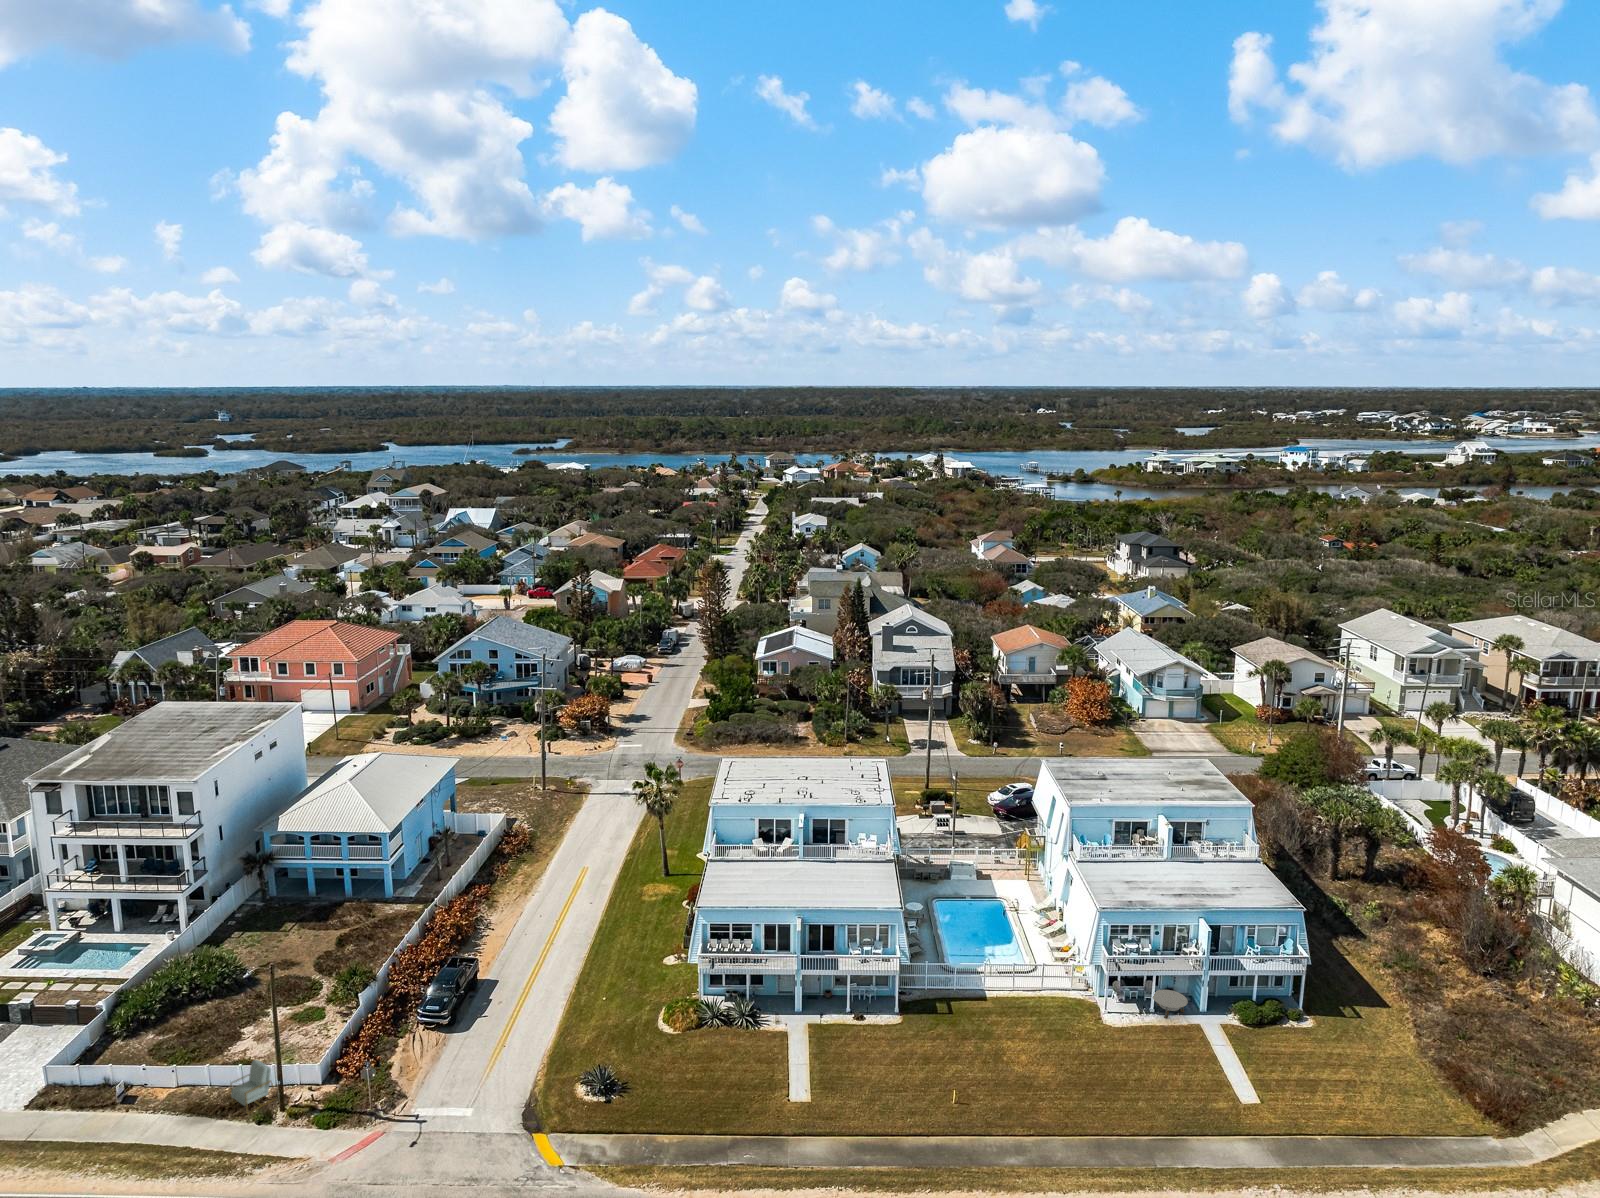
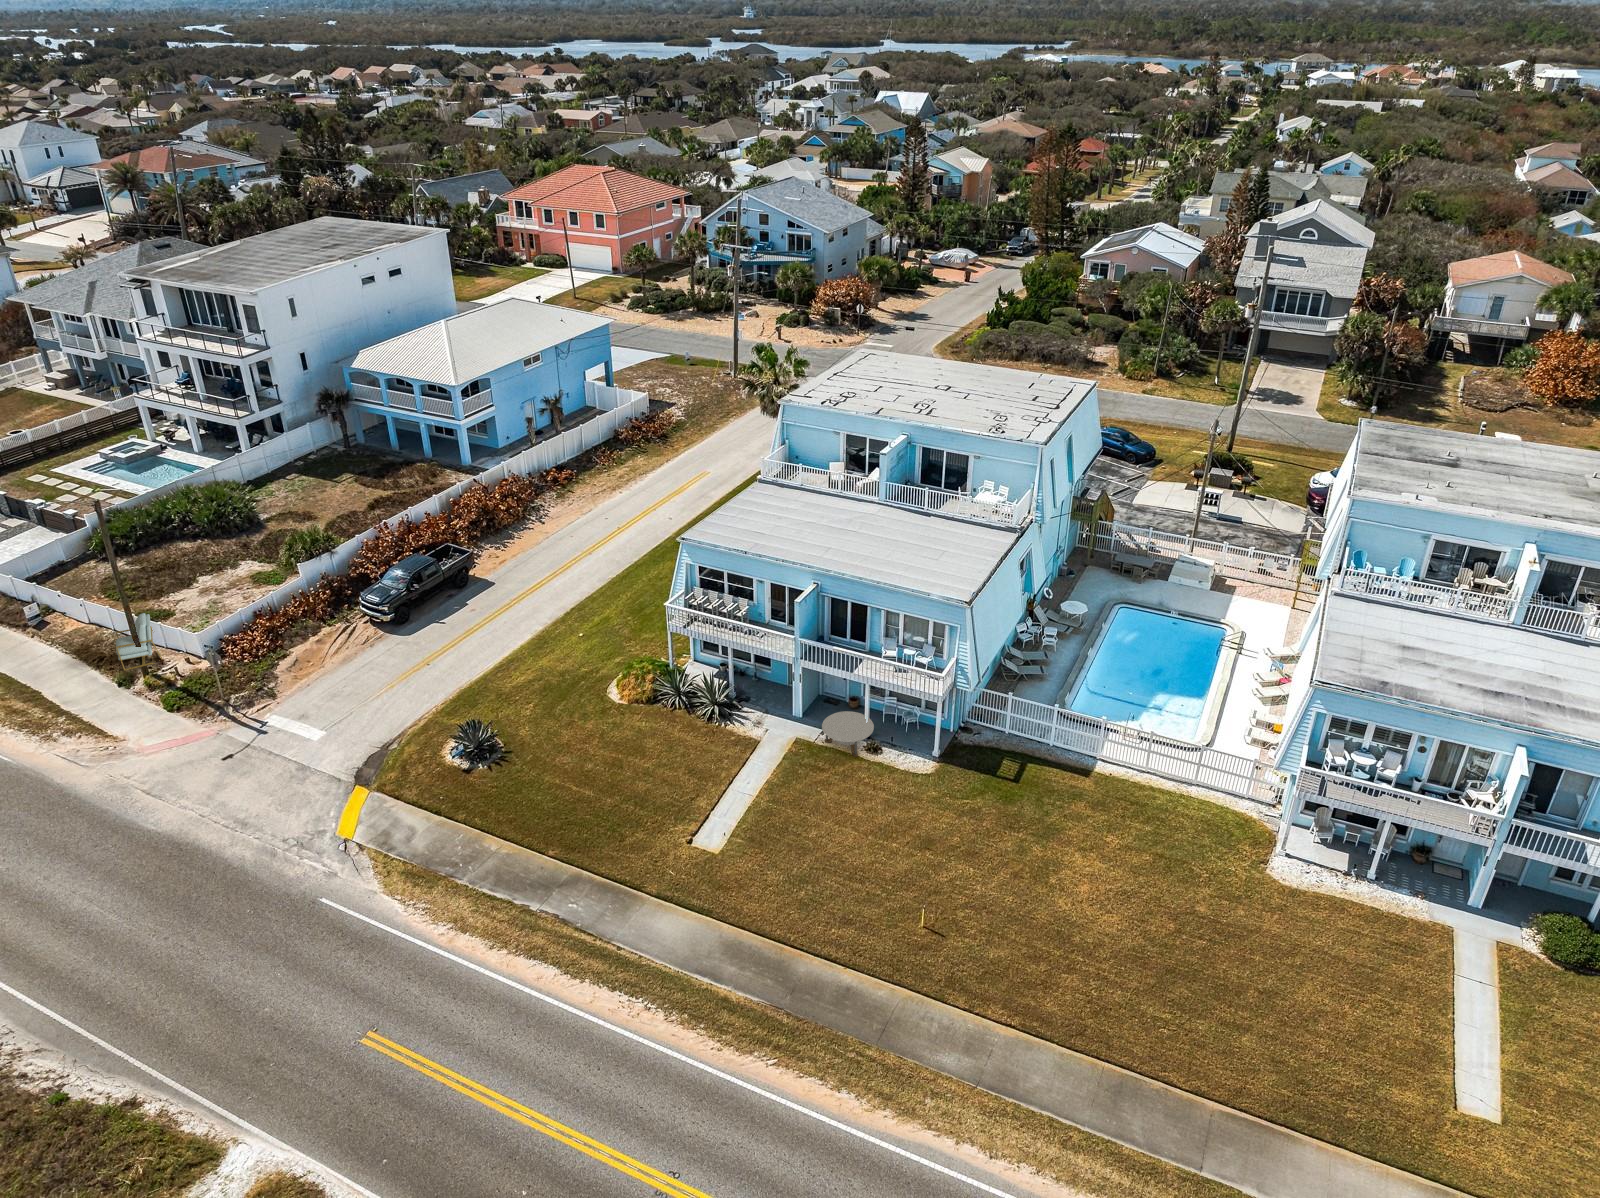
round table: present [1153,990,1188,1018] -> present [822,711,874,757]

